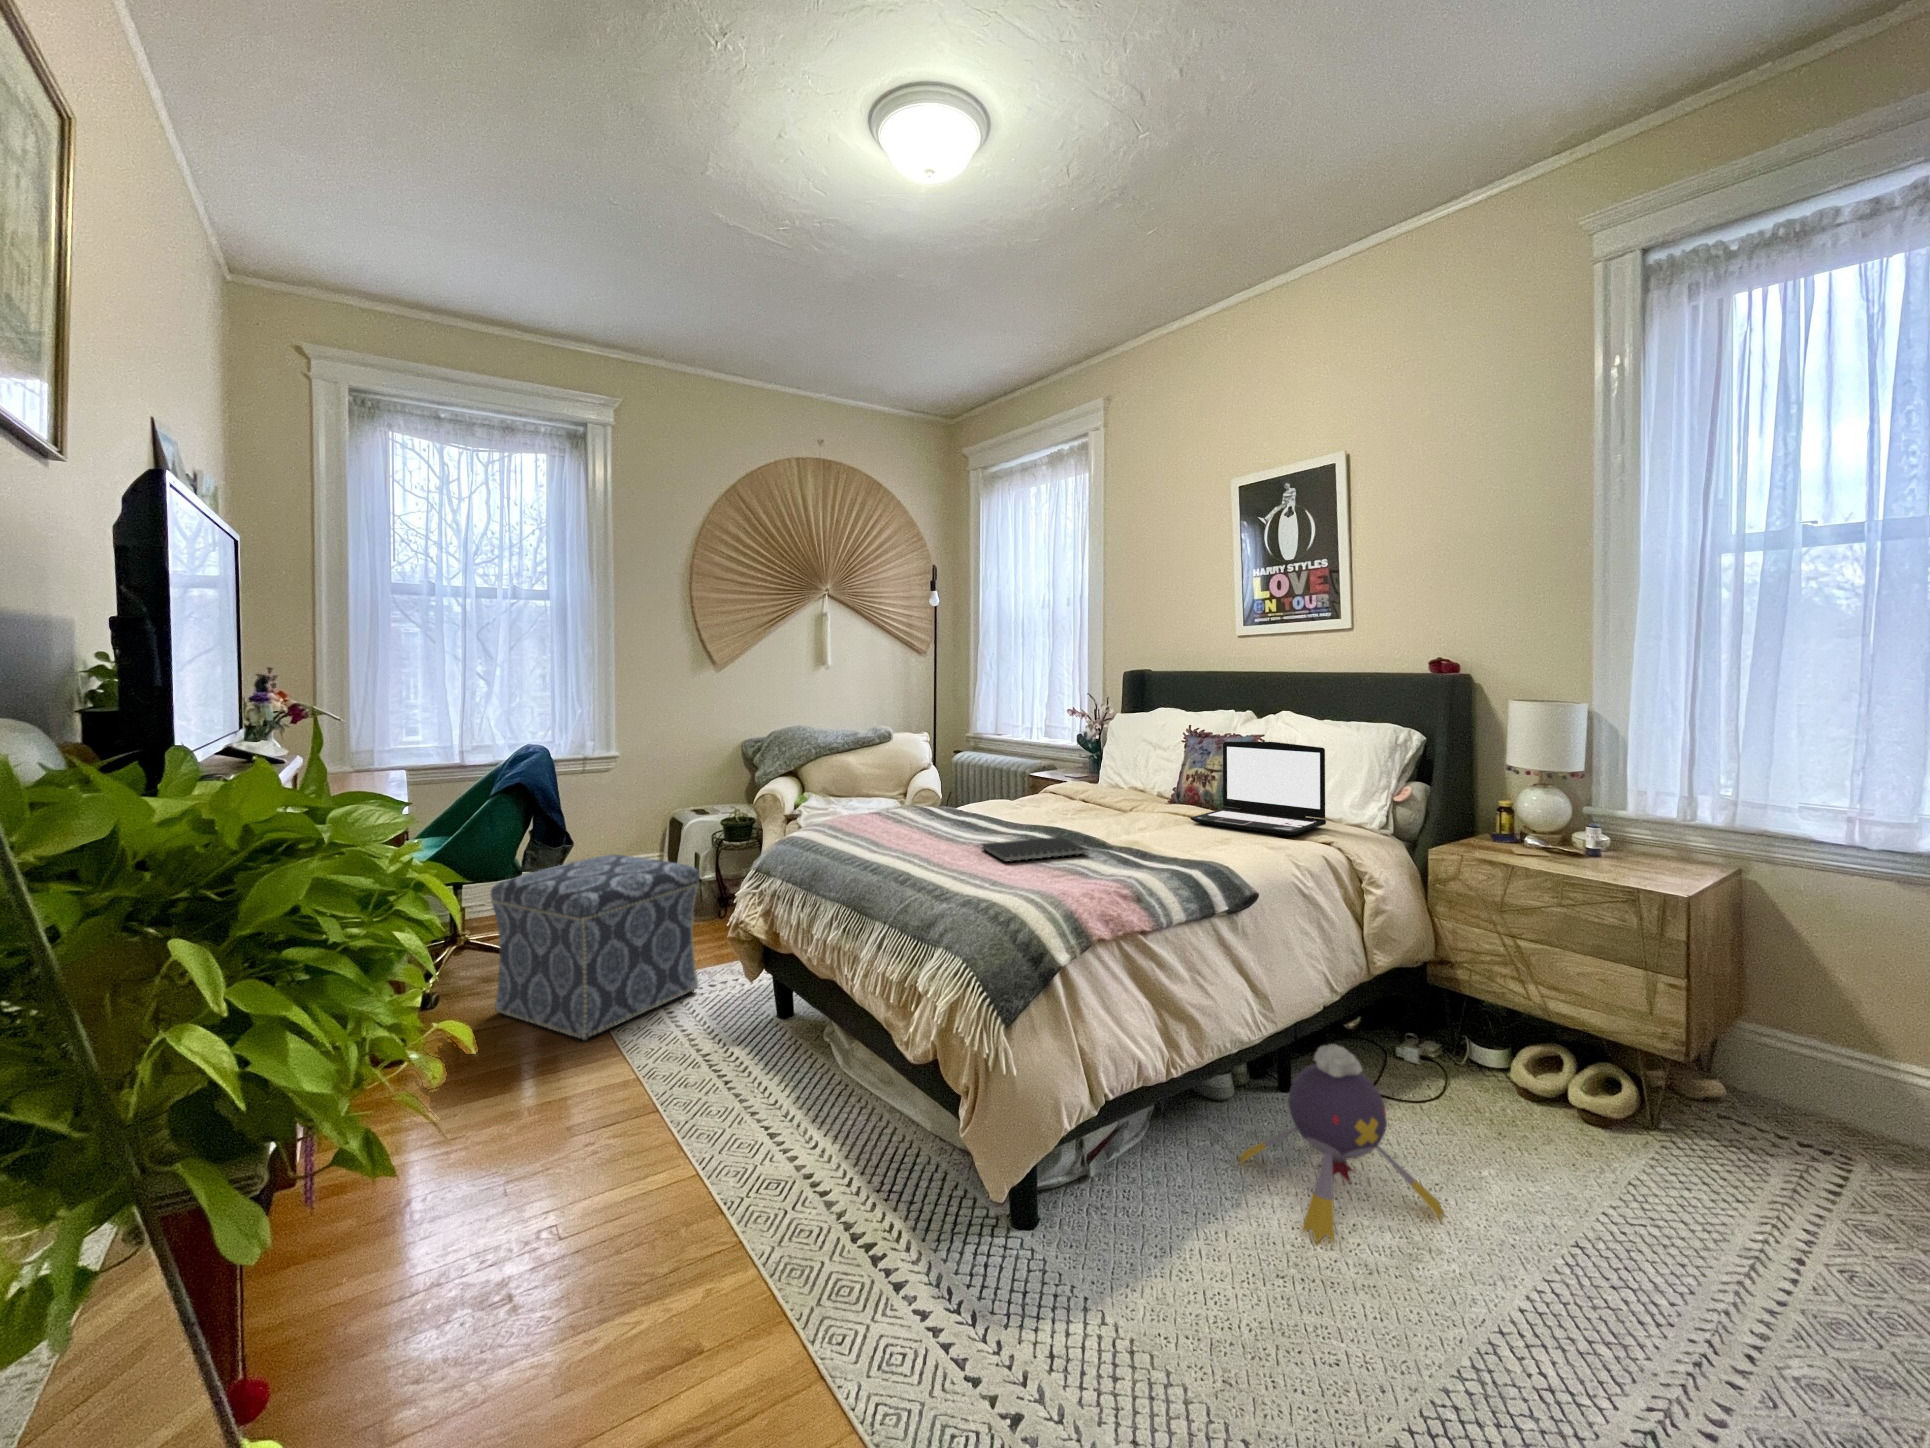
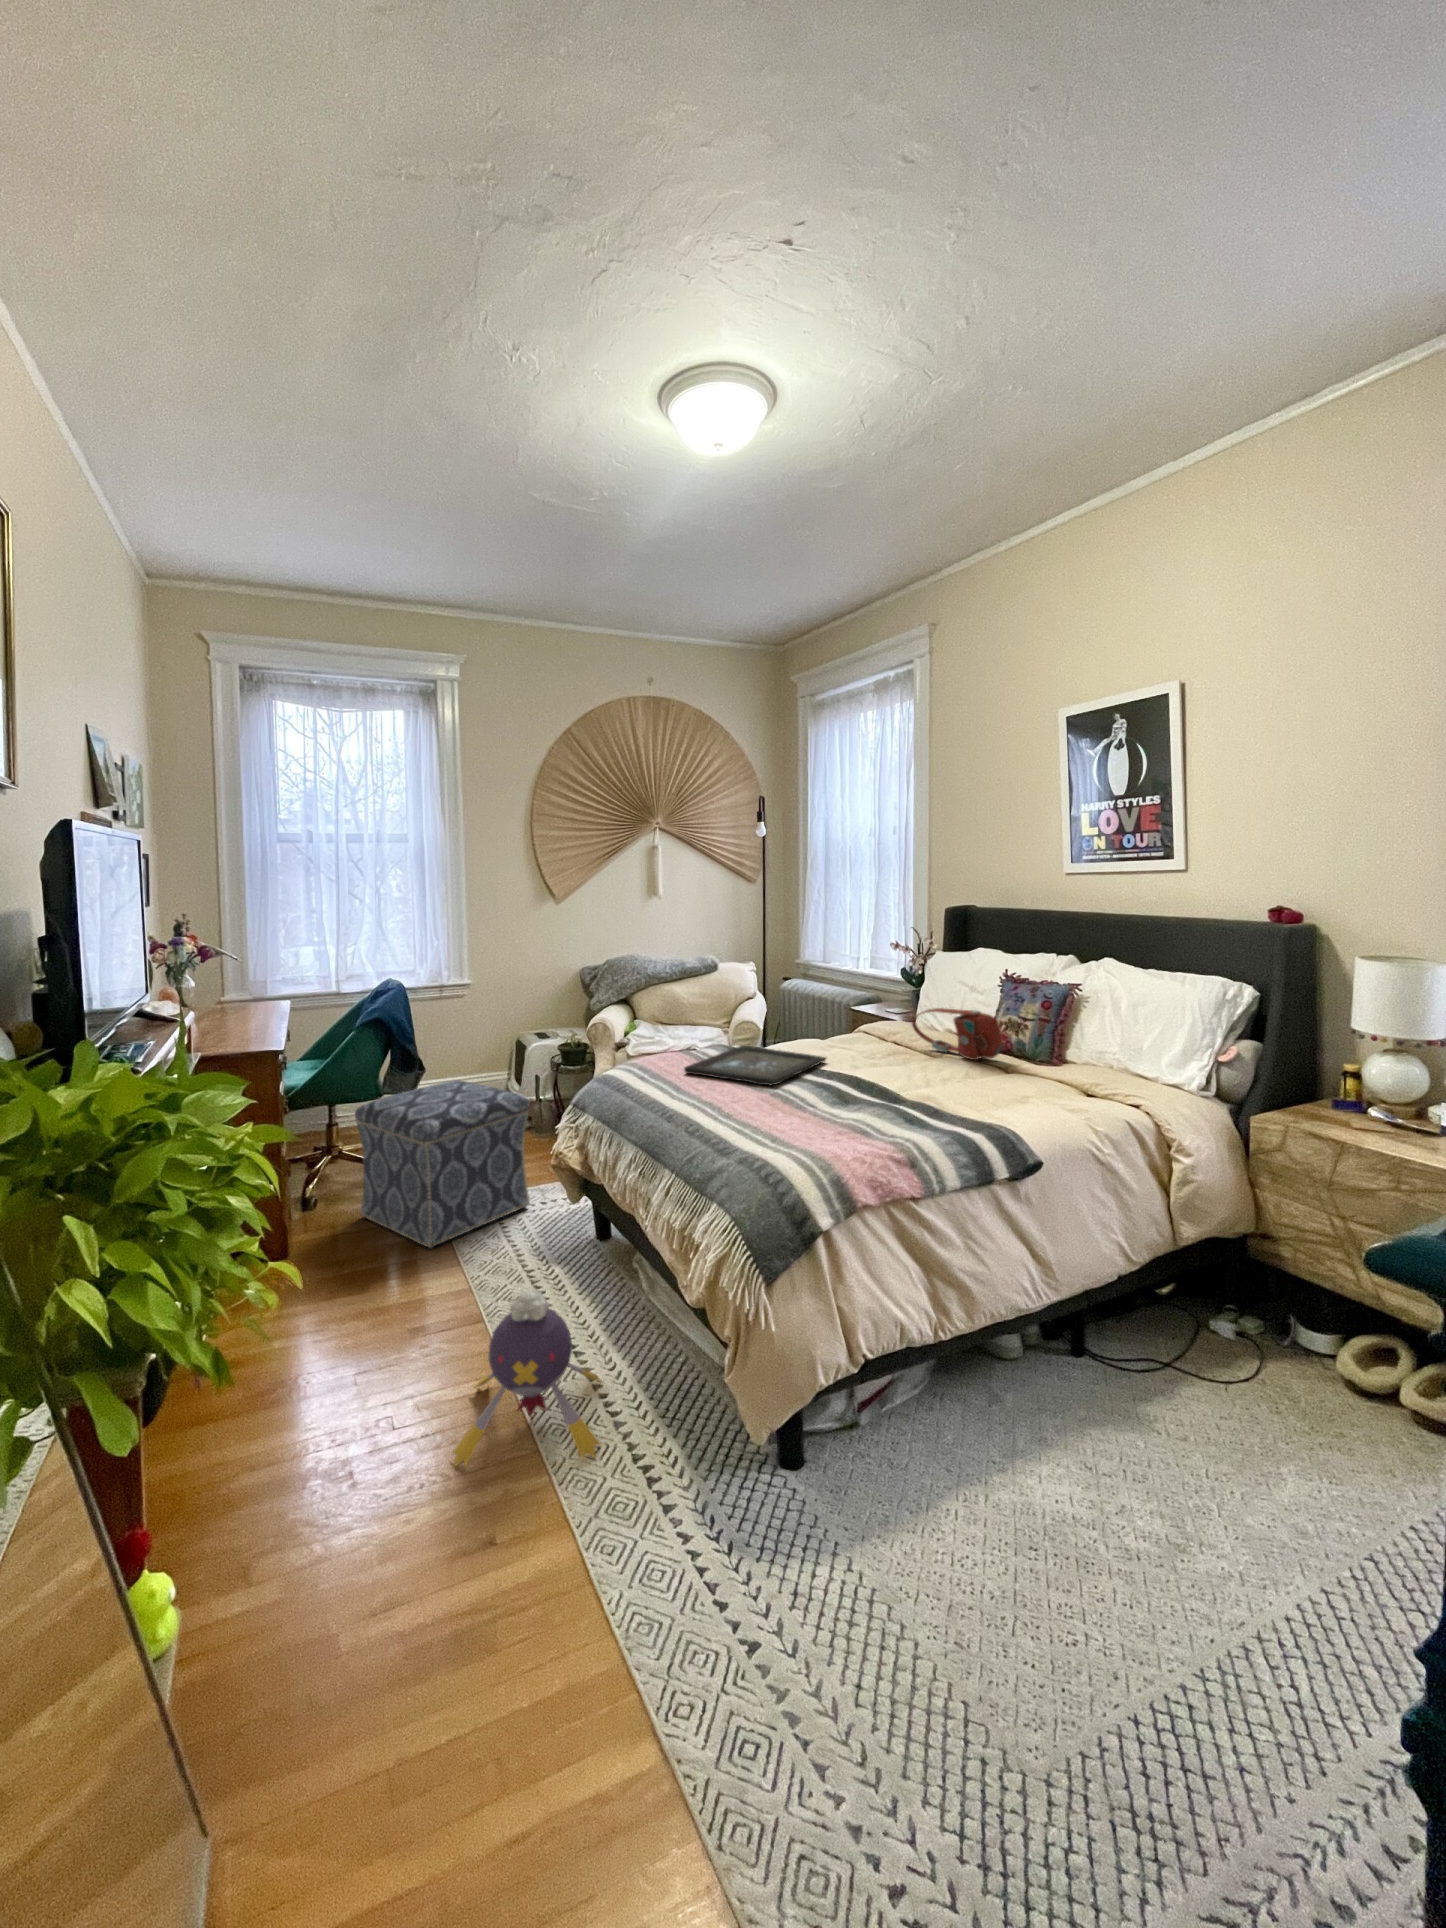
laptop: present [1190,742,1326,835] -> none [993,992,1140,1096]
handbag: none [1104,763,1193,812] -> present [912,1008,1002,1060]
tray: none [882,804,1025,836] -> present [684,1046,826,1085]
notebook: present [982,837,1088,862] -> none [770,1090,873,1119]
plush toy: present [1239,1044,1445,1243] -> present [452,1291,602,1466]

